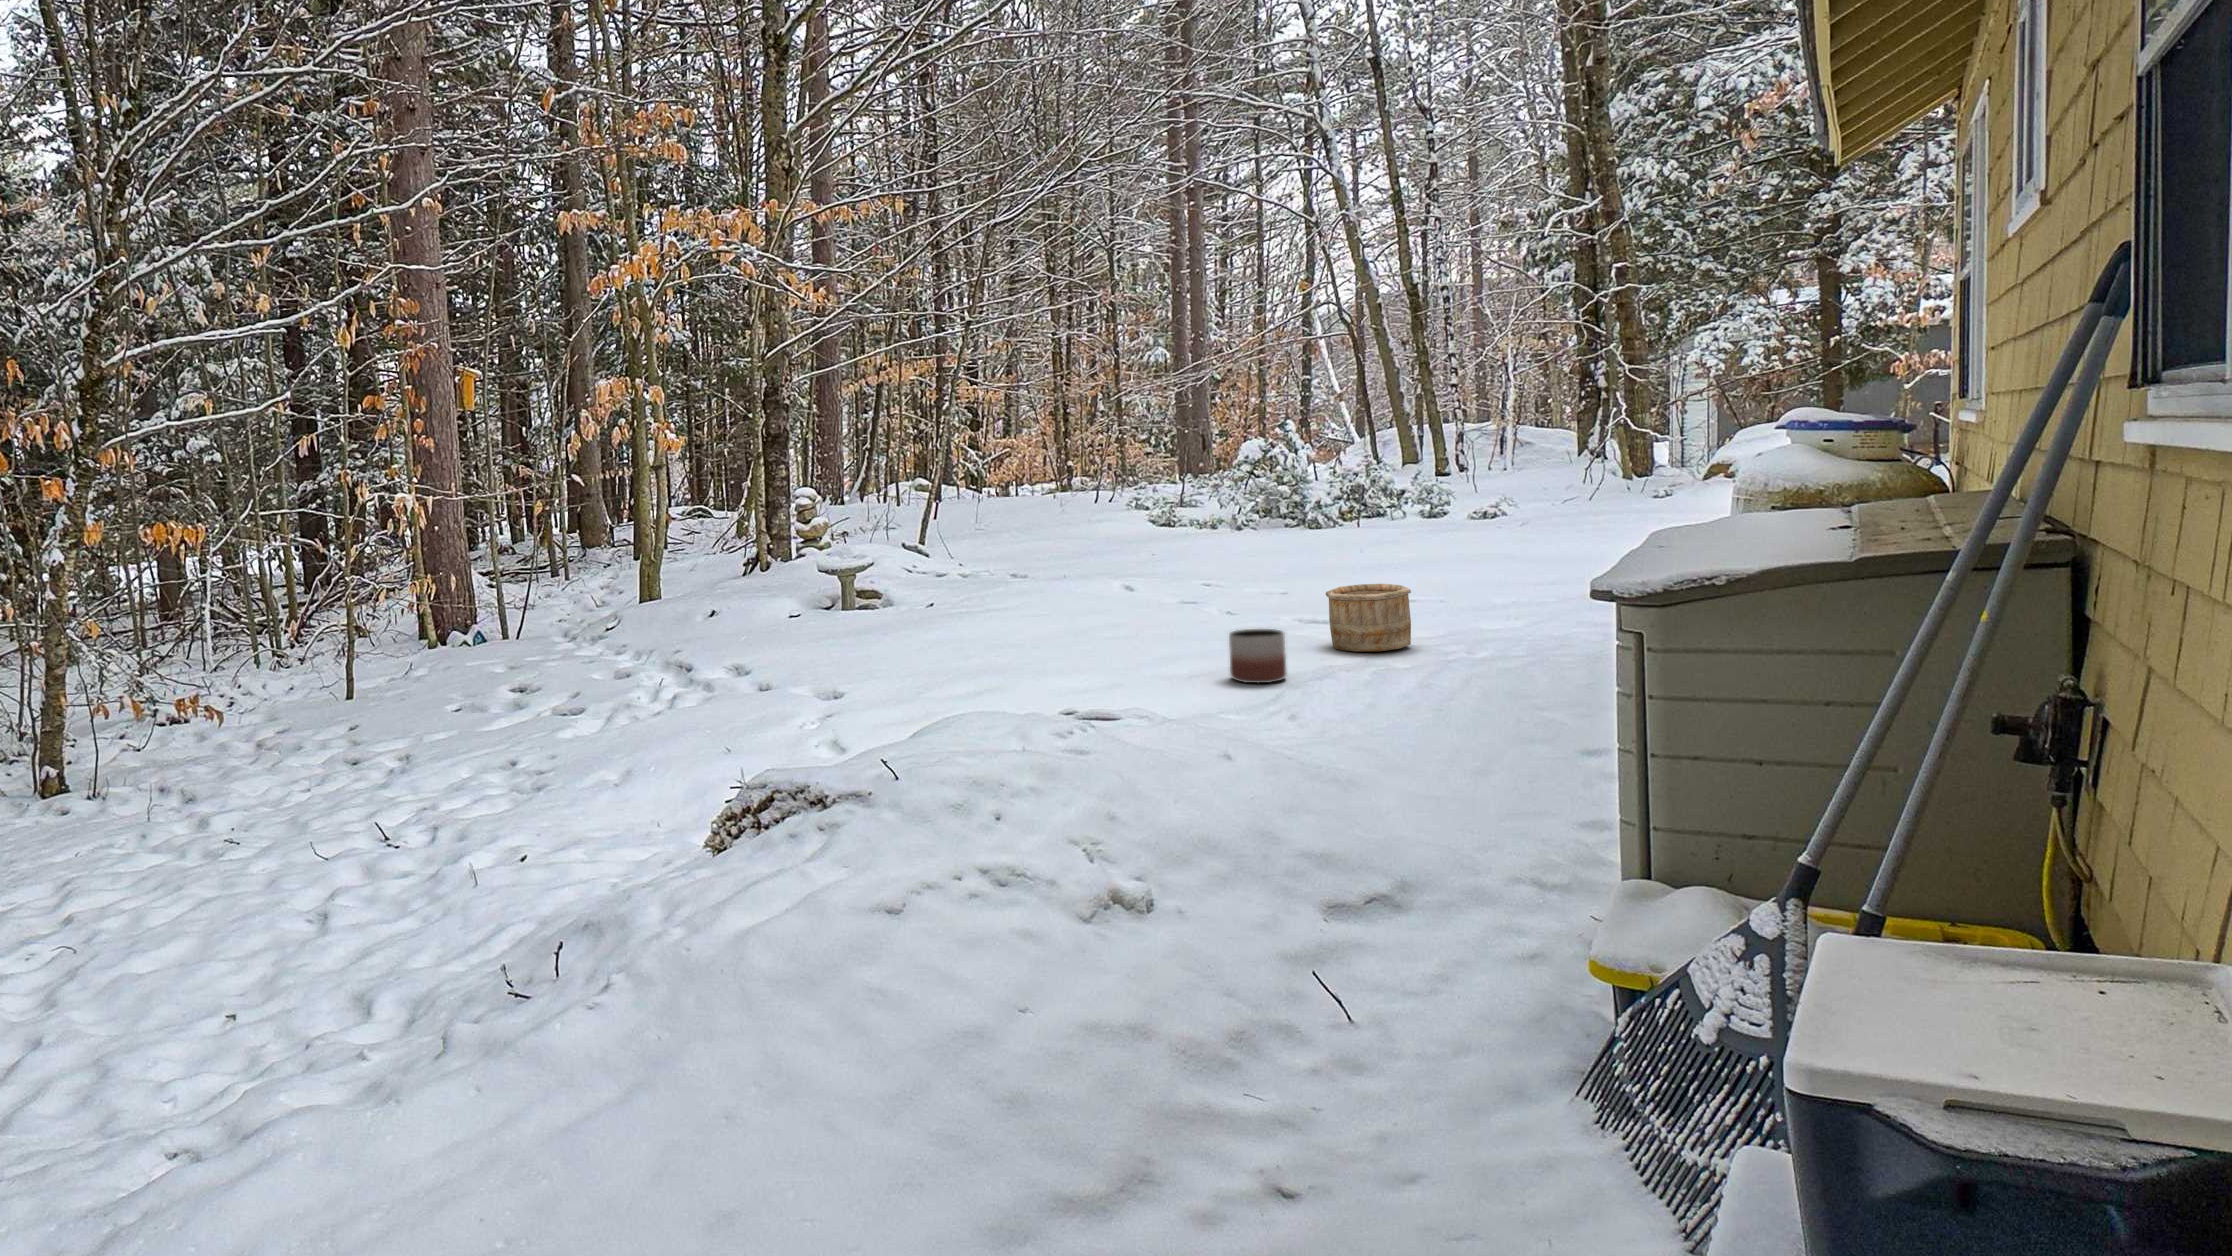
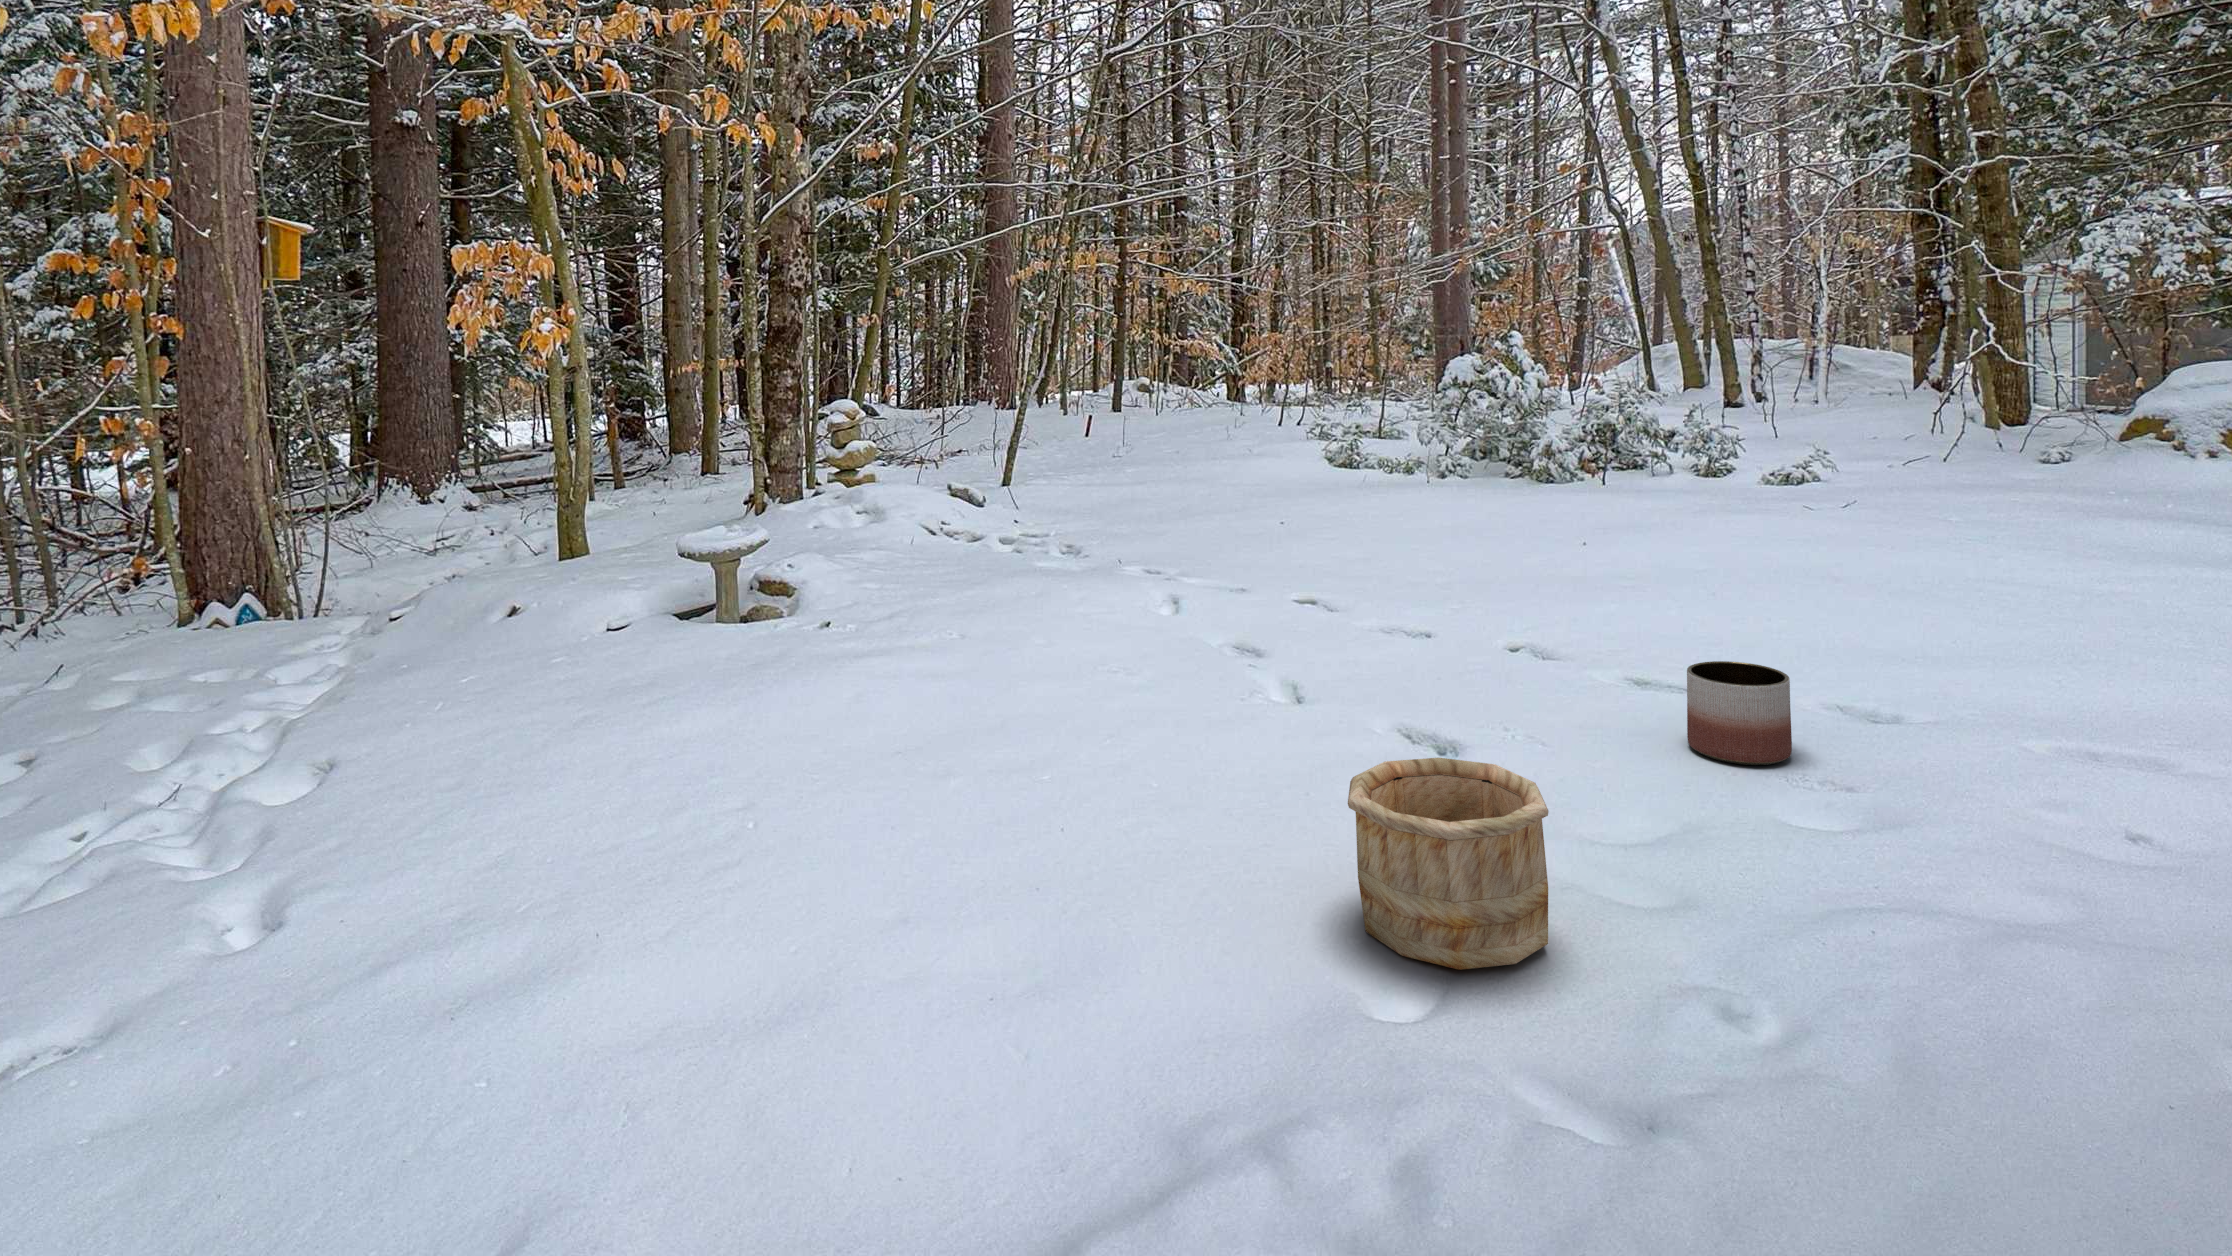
planter: present [1229,629,1286,683] -> present [1687,661,1792,765]

